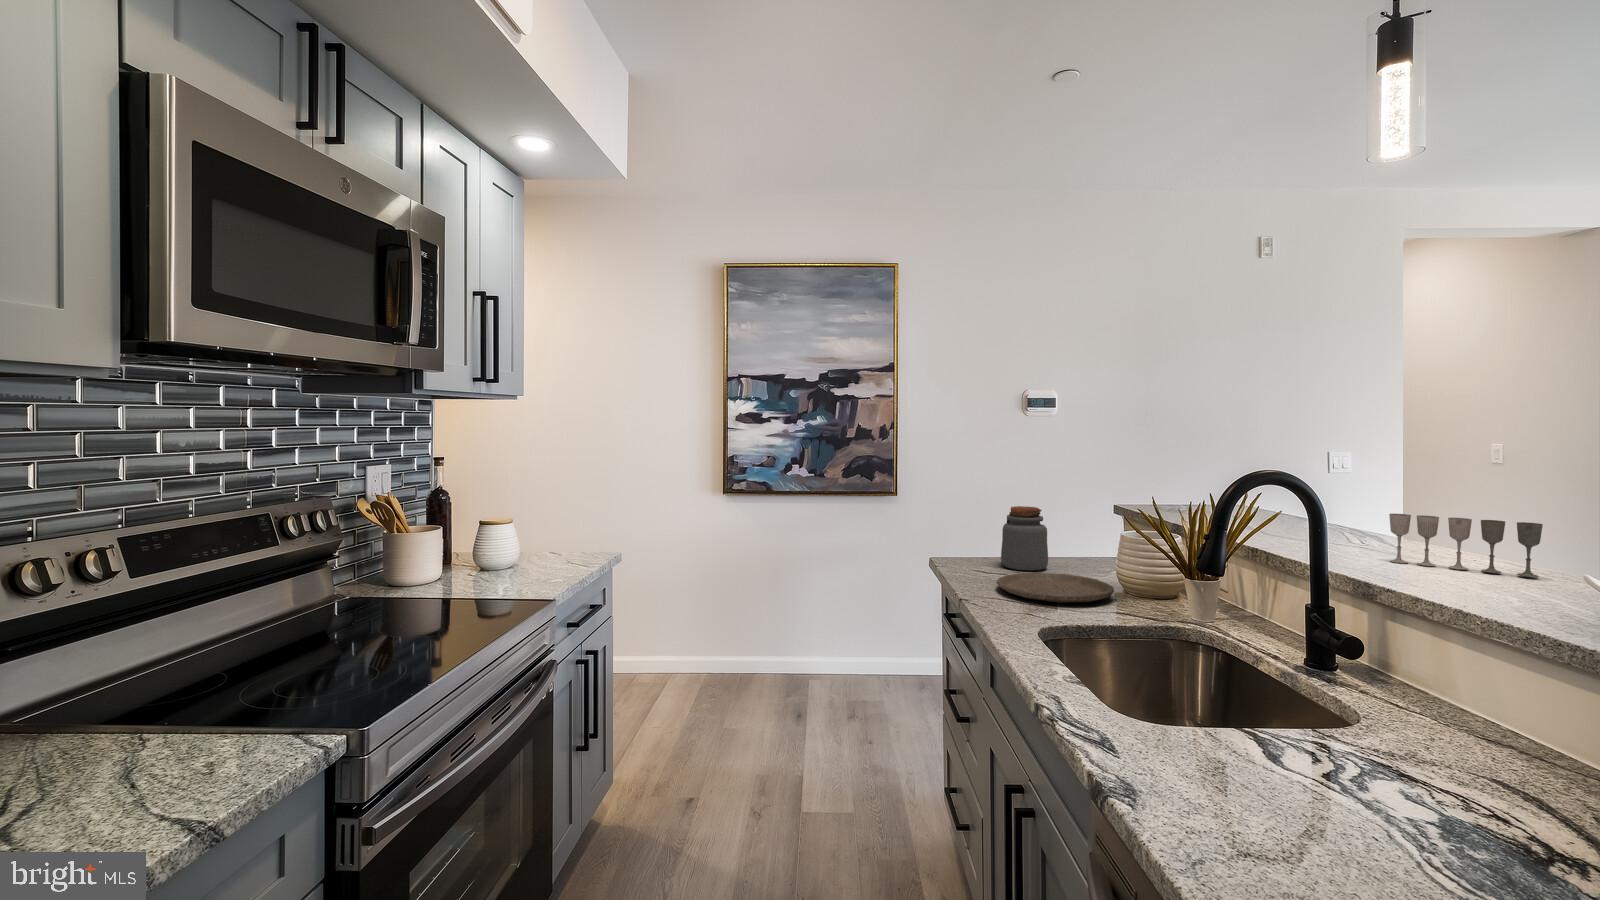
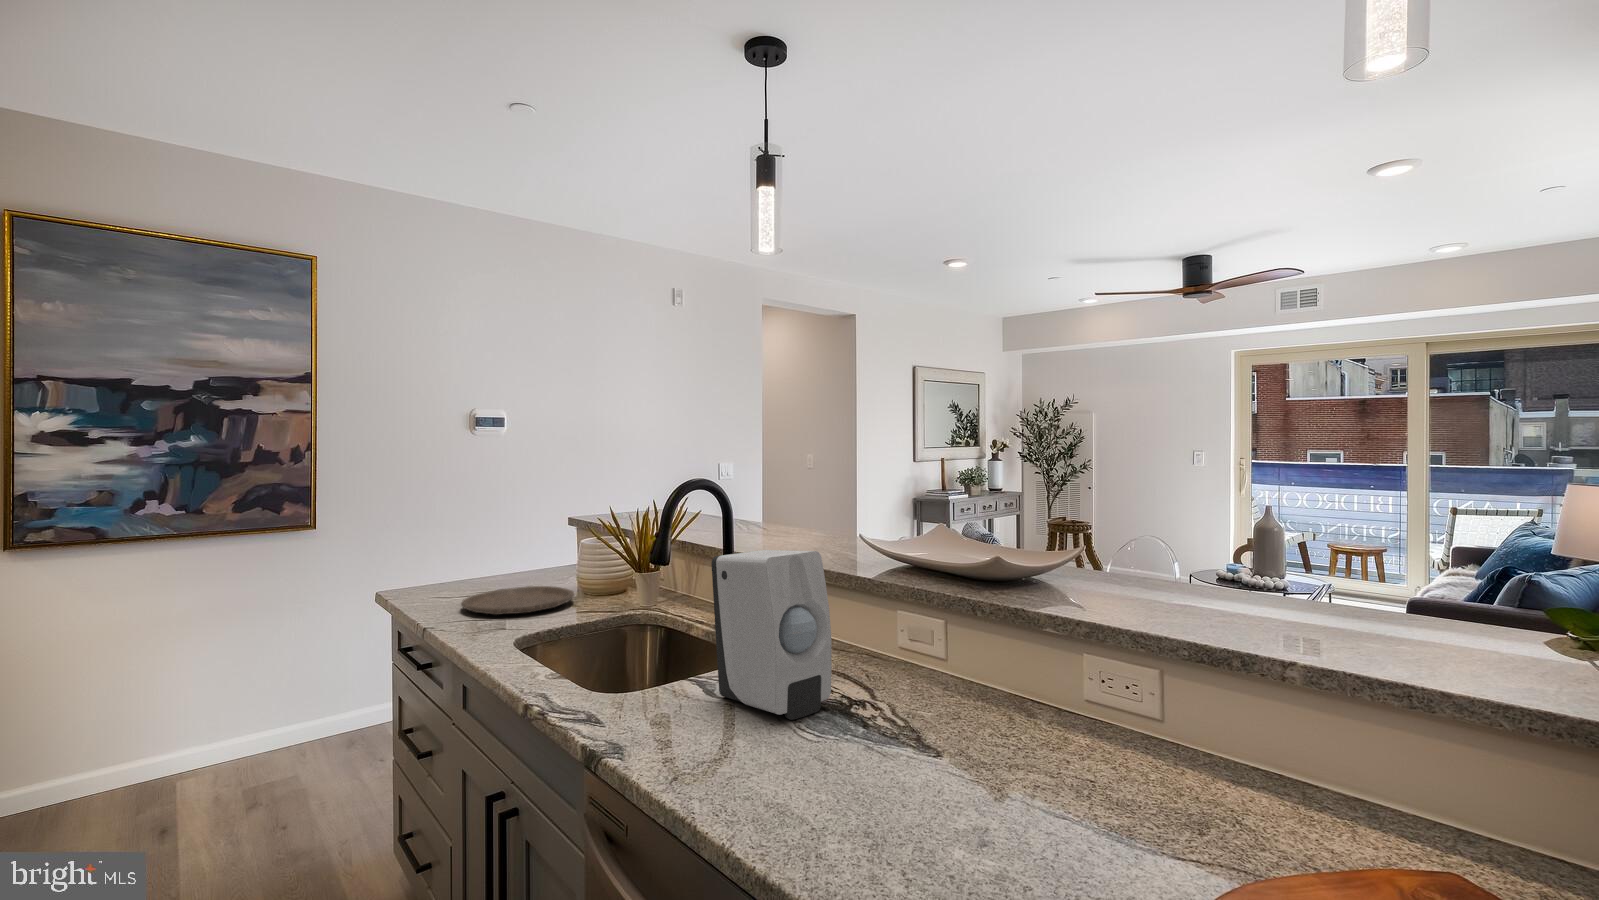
jar: present [1001,506,1048,571] -> none [460,526,509,590]
wine glass: present [1389,514,1543,577] -> none [762,506,839,541]
soap dispenser: none [1282,577,1503,844] -> present [711,550,831,720]

